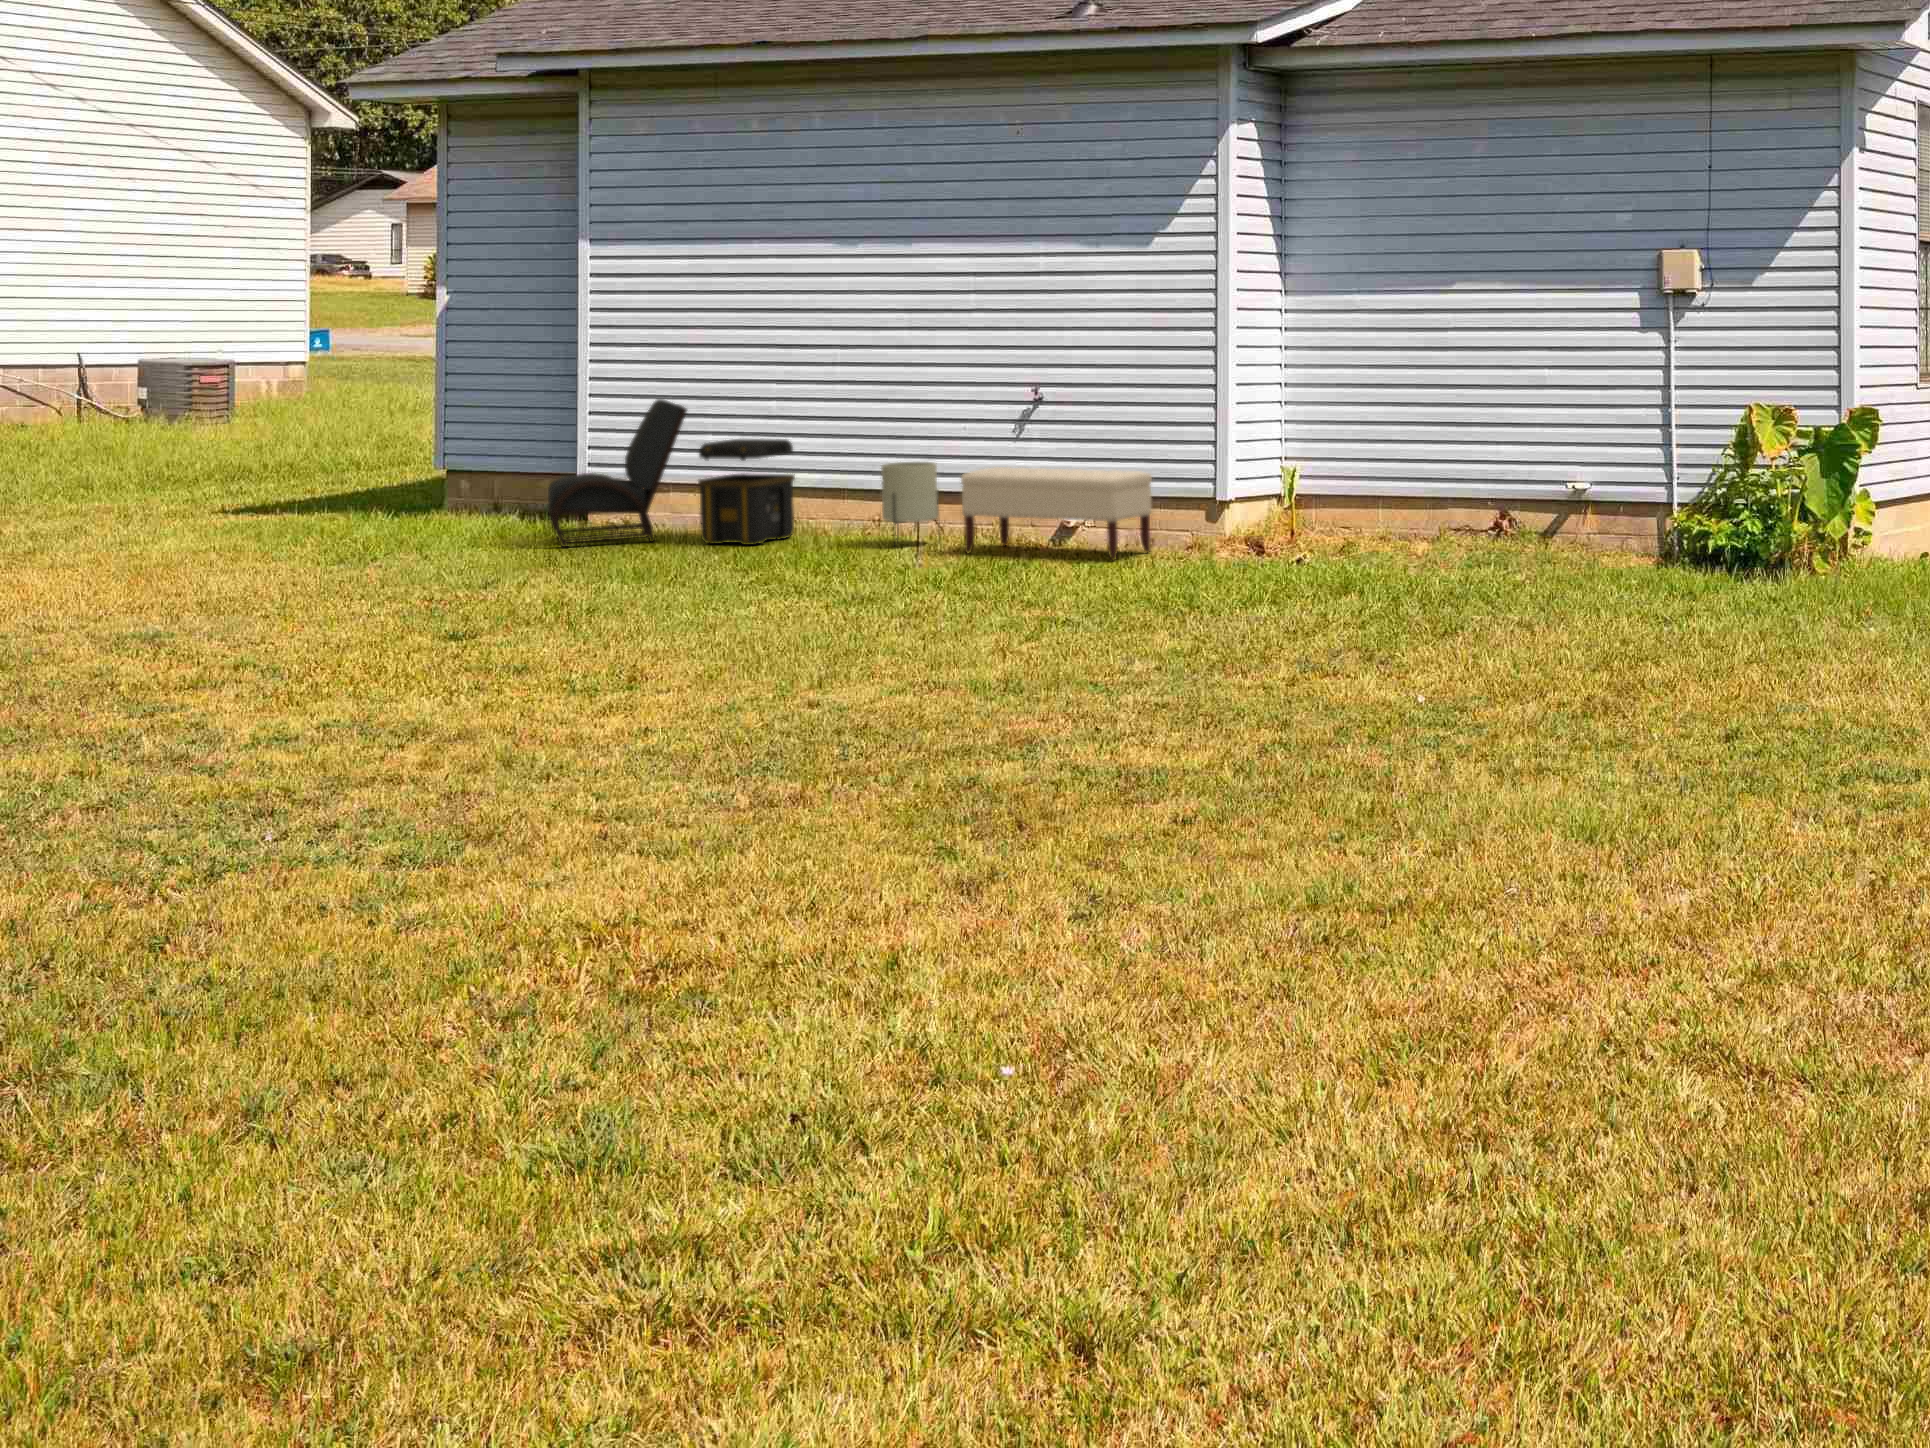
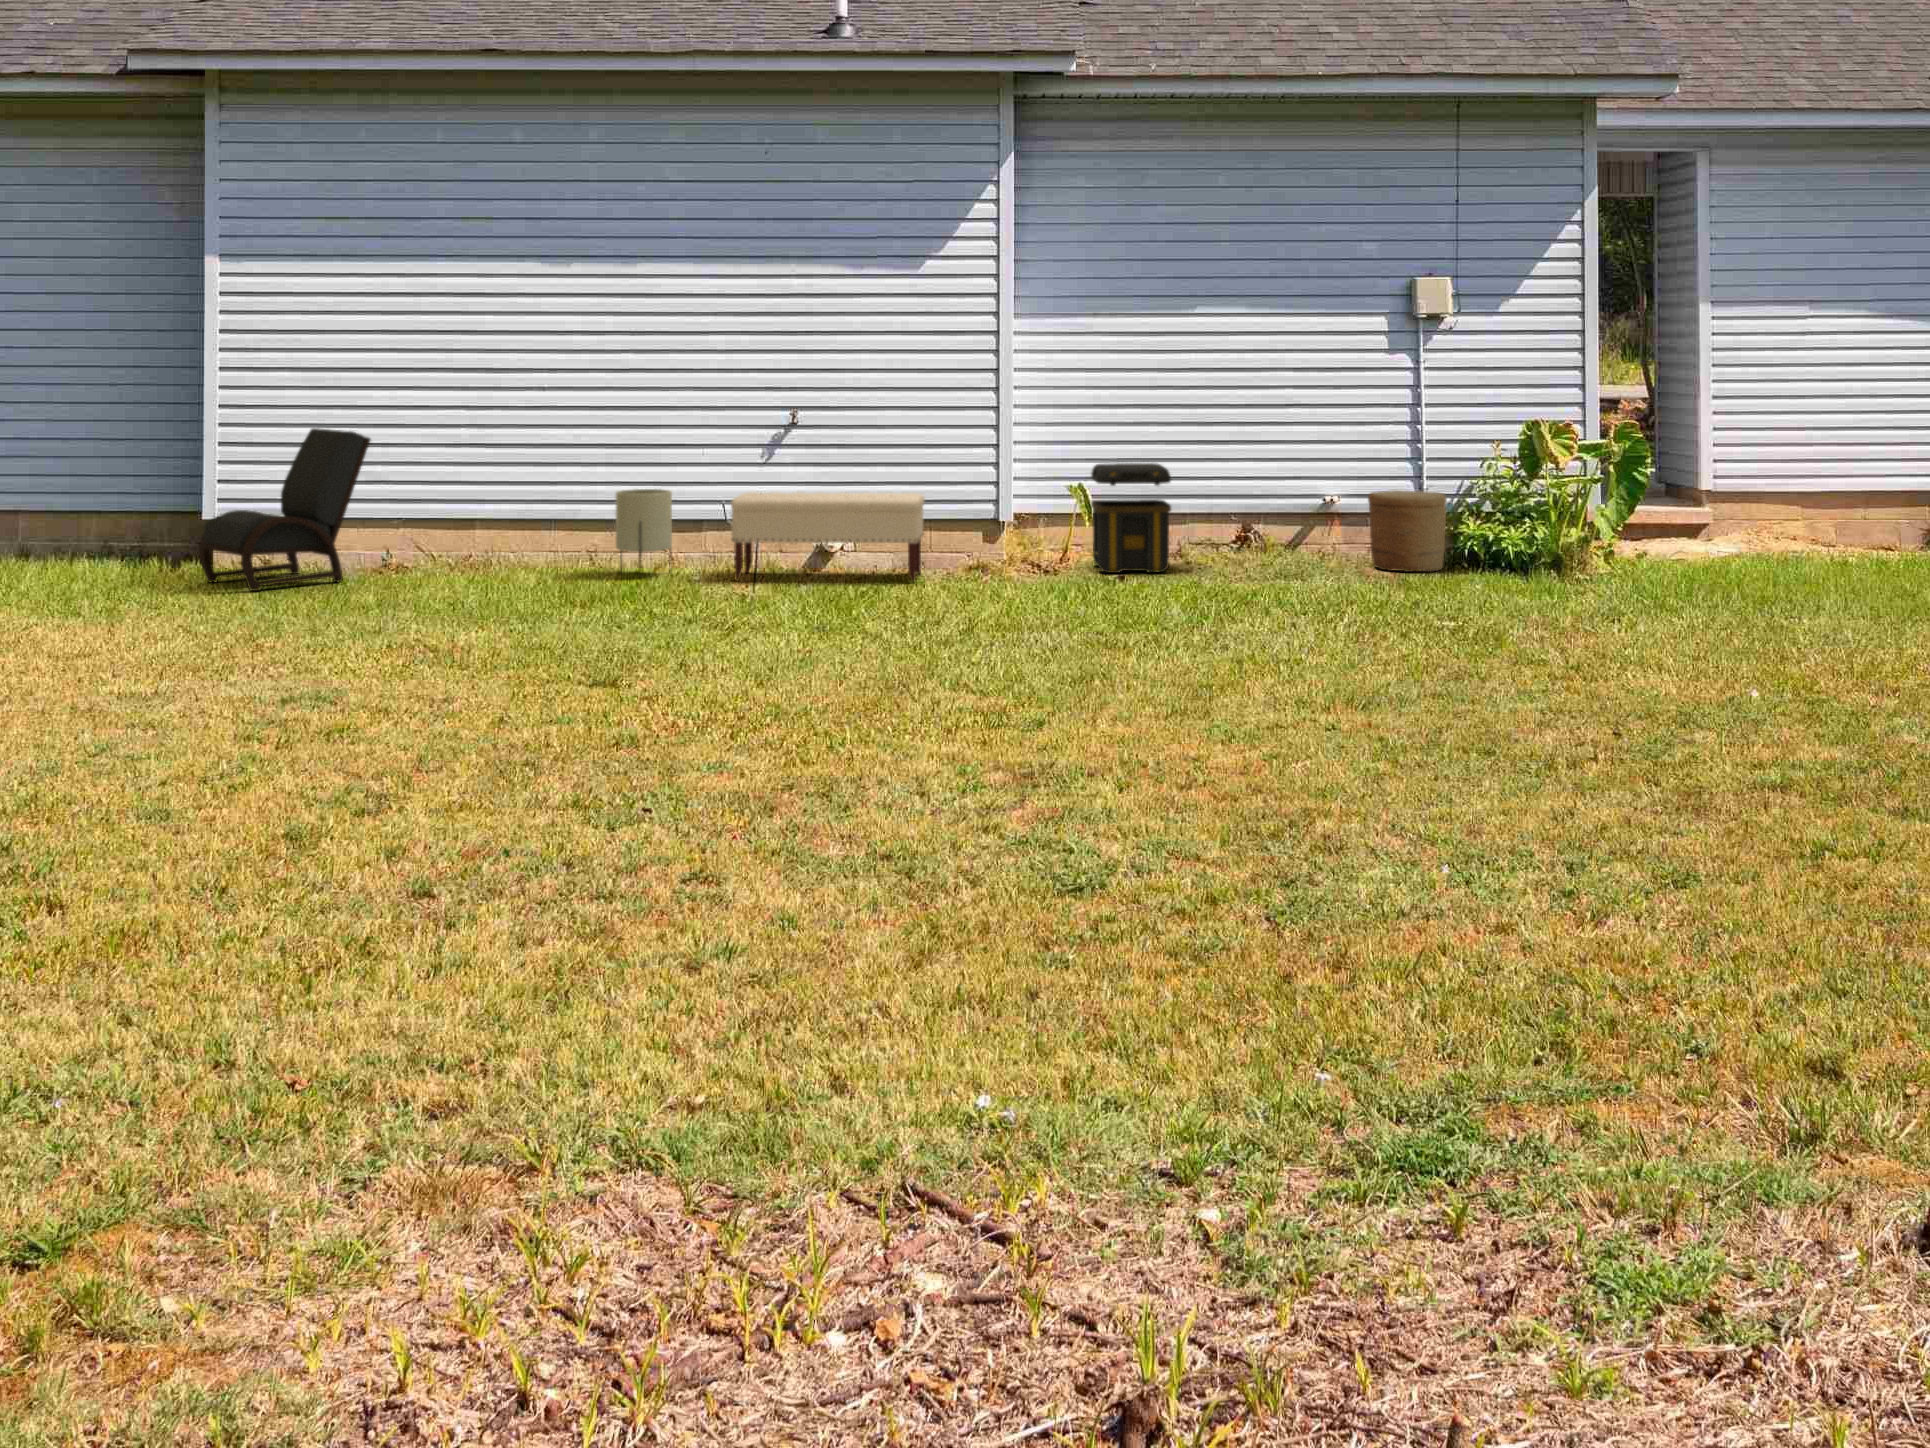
toolbox: present [698,439,795,545] -> present [1091,463,1171,573]
woven basket: none [1592,480,1677,569] -> present [1368,490,1447,572]

